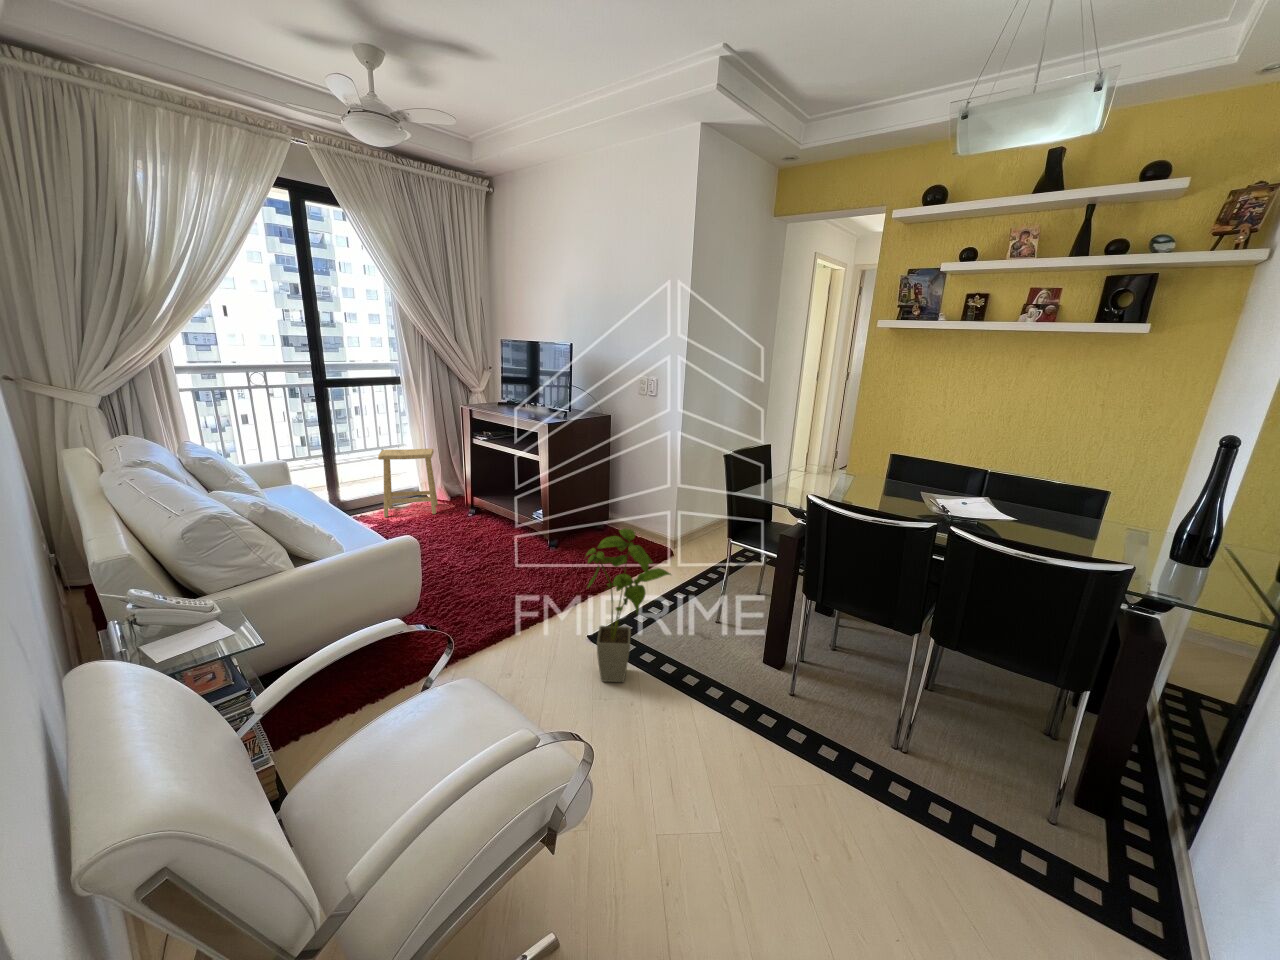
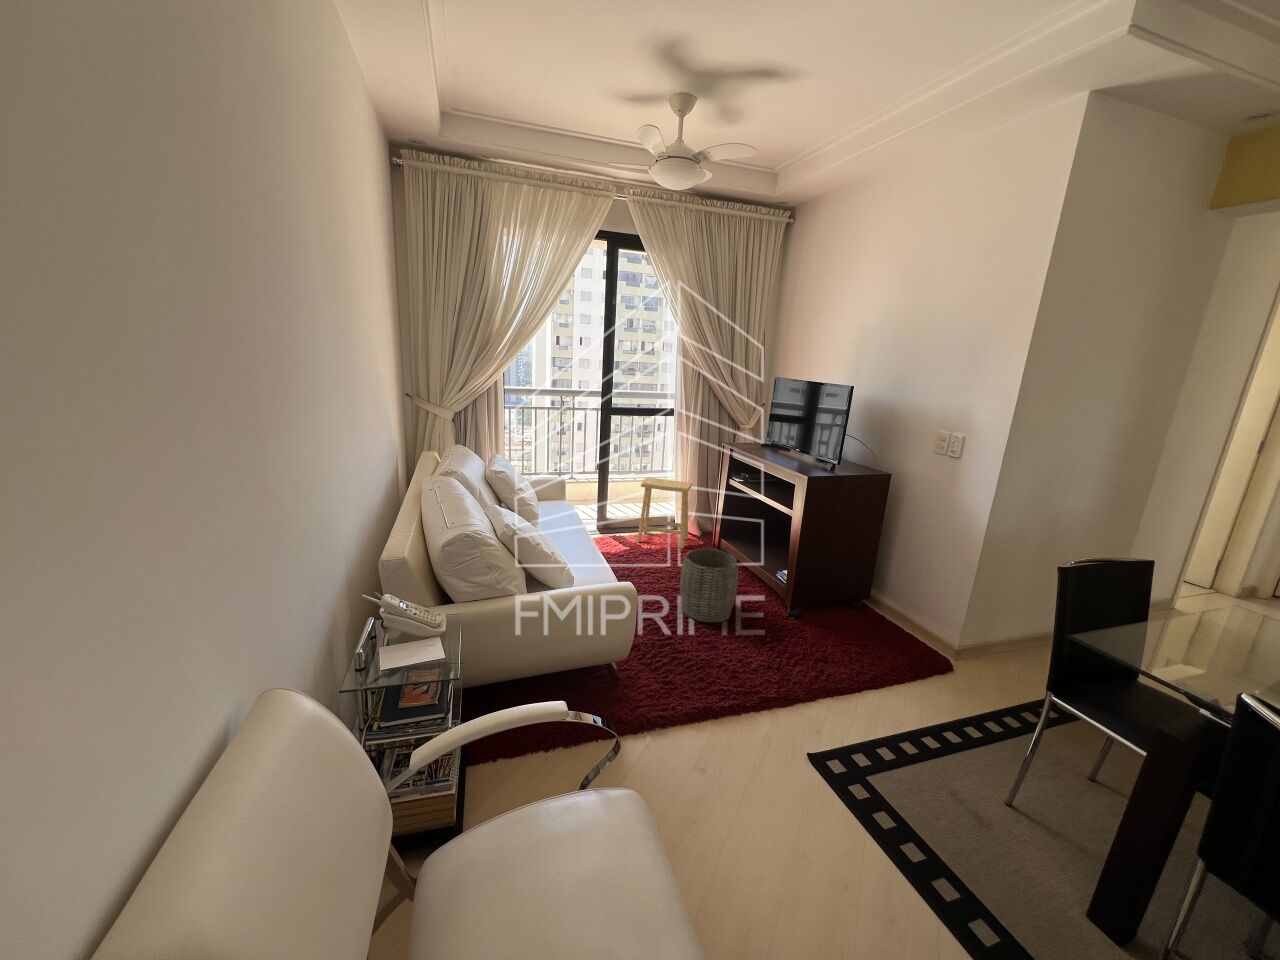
woven basket: none [445,503,500,570] -> present [680,549,738,623]
house plant: present [586,529,671,682] -> none [811,647,941,844]

